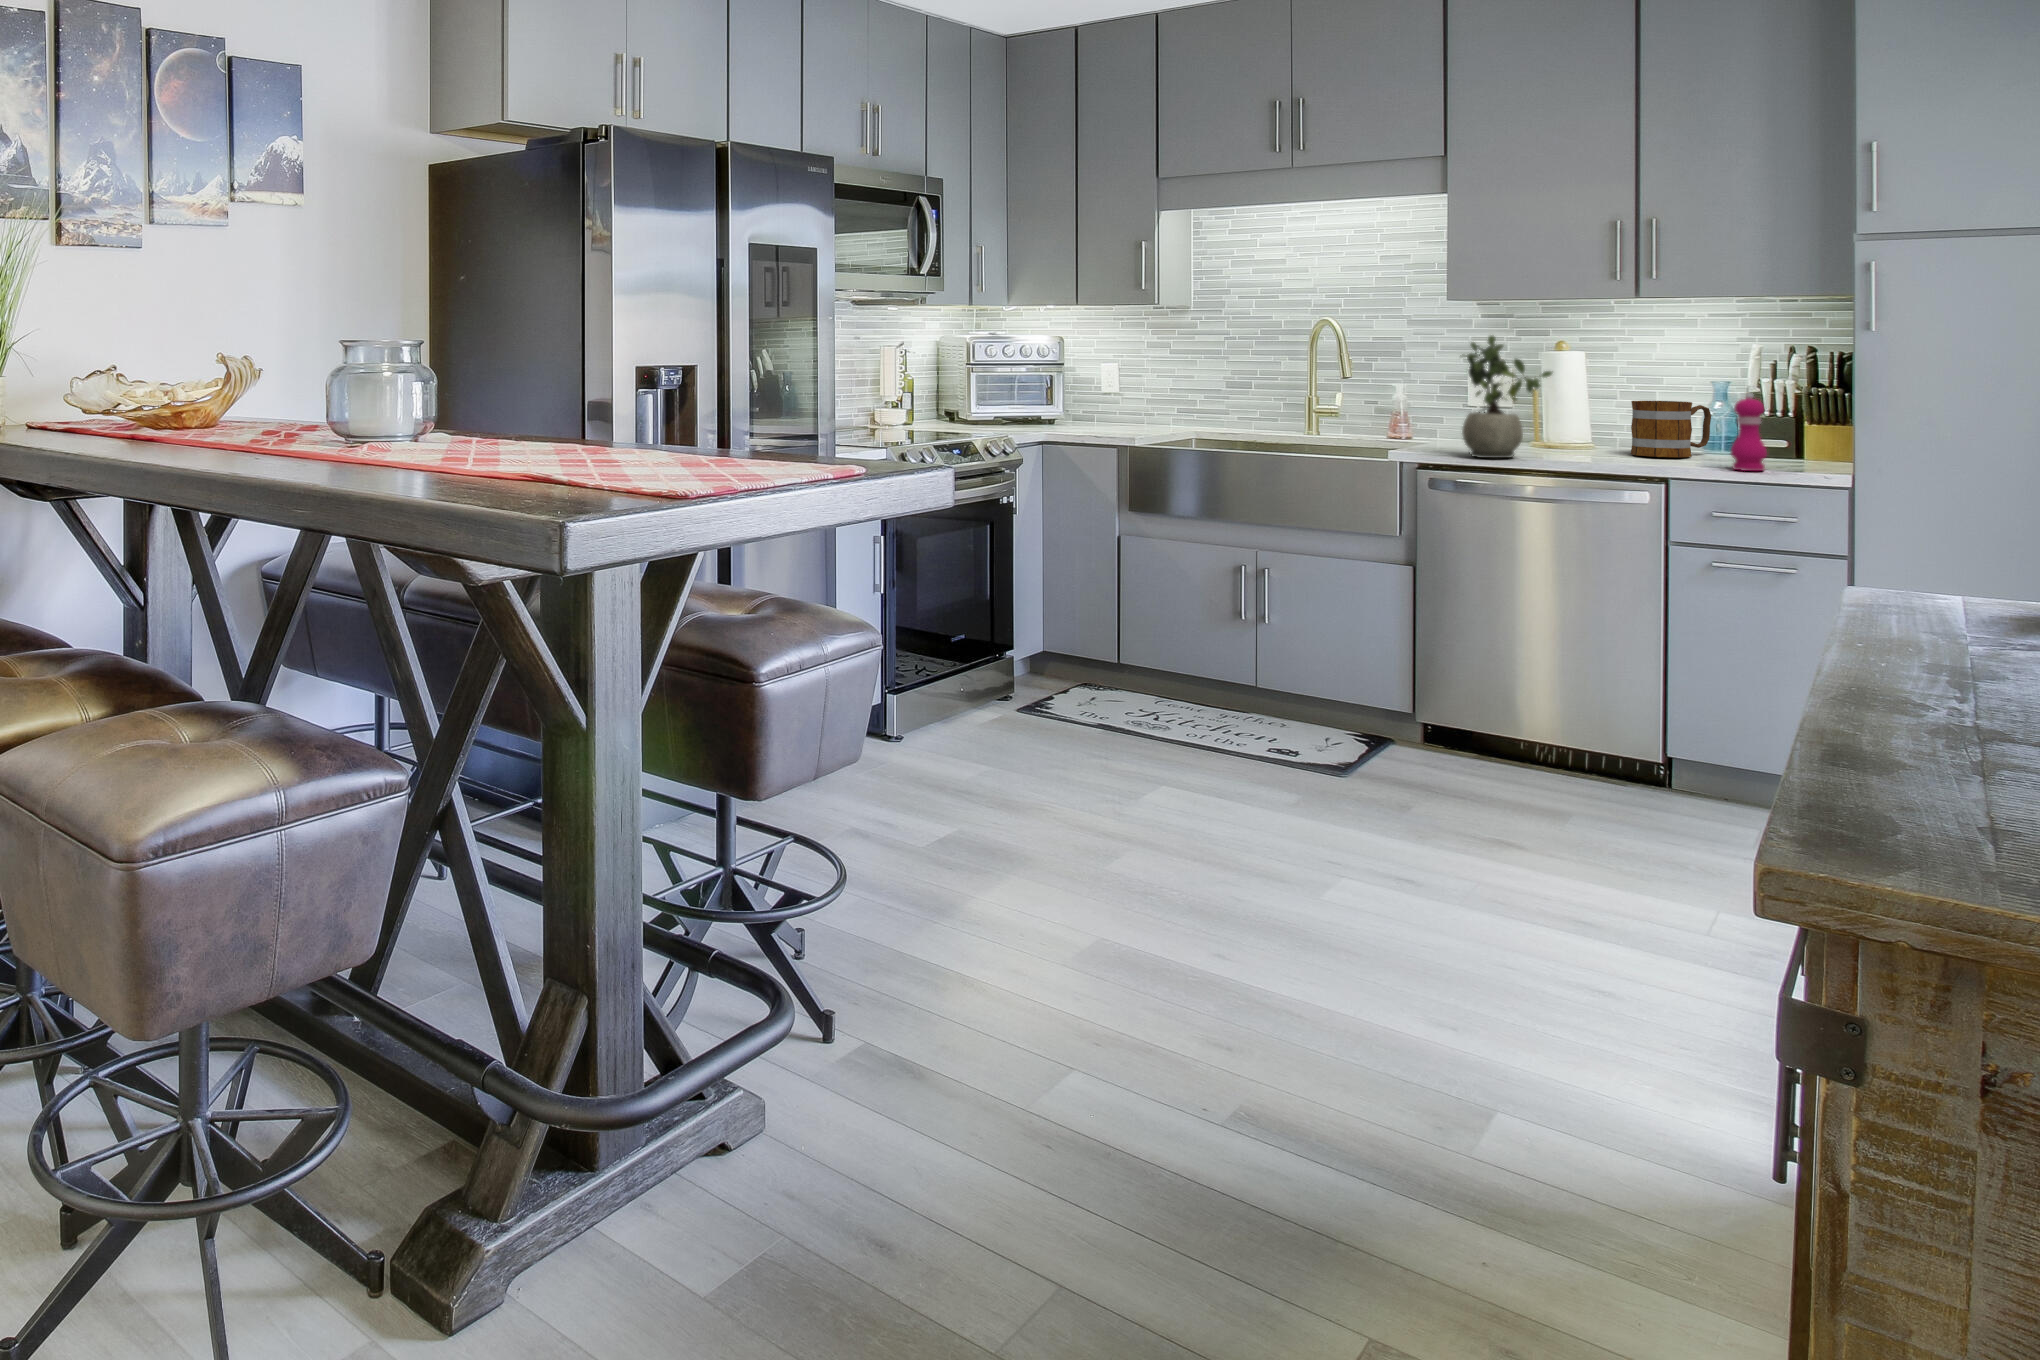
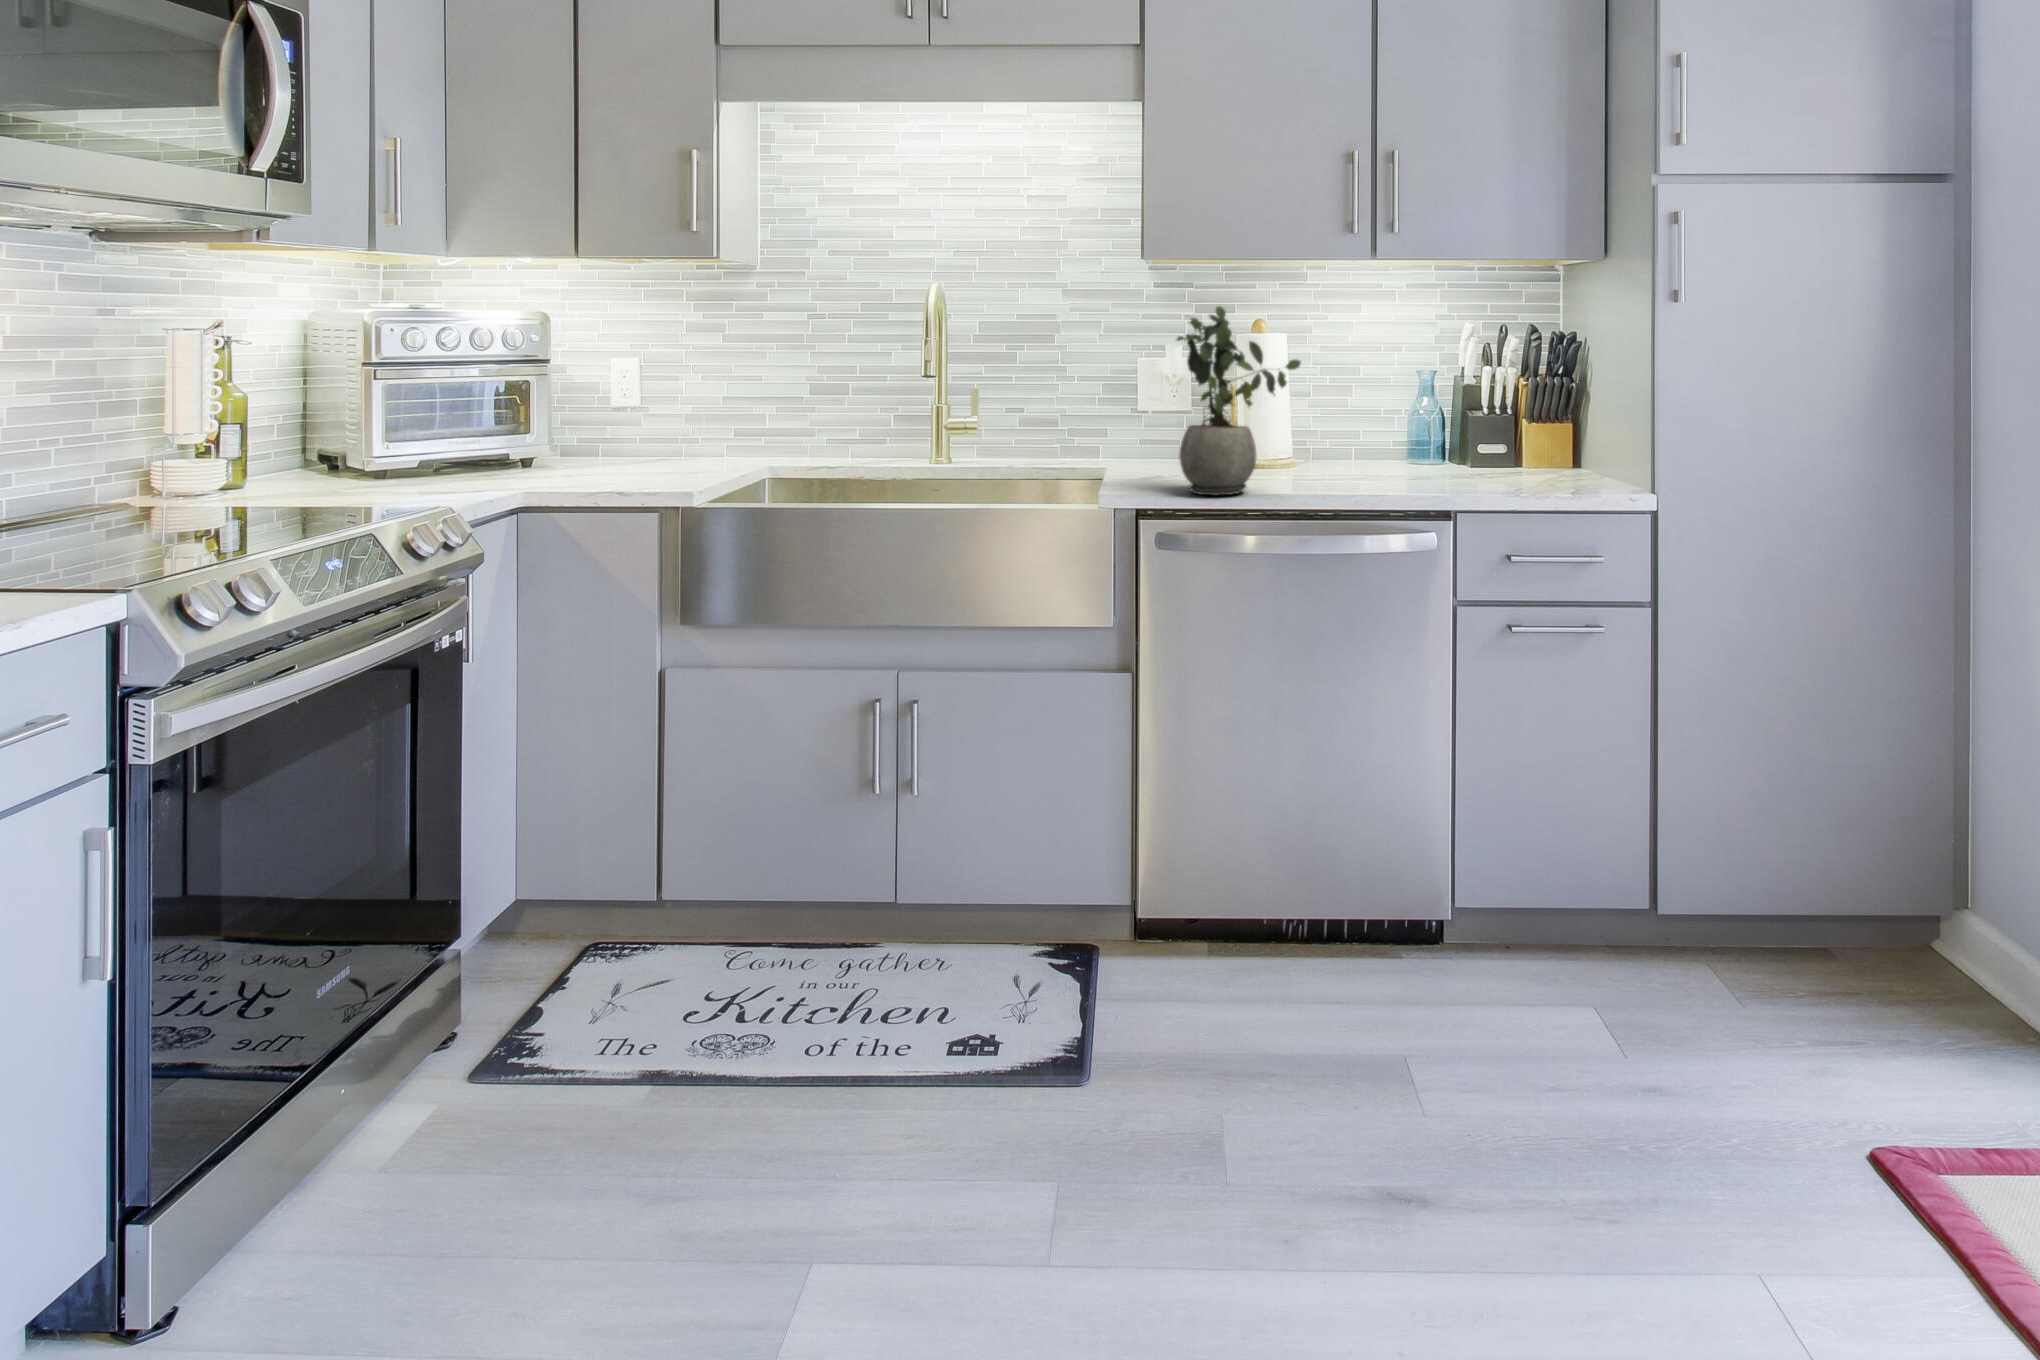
pepper mill: present [1731,393,1767,471] -> none [1499,385,1539,495]
mug: present [1631,401,1711,457] -> none [1359,398,1437,478]

